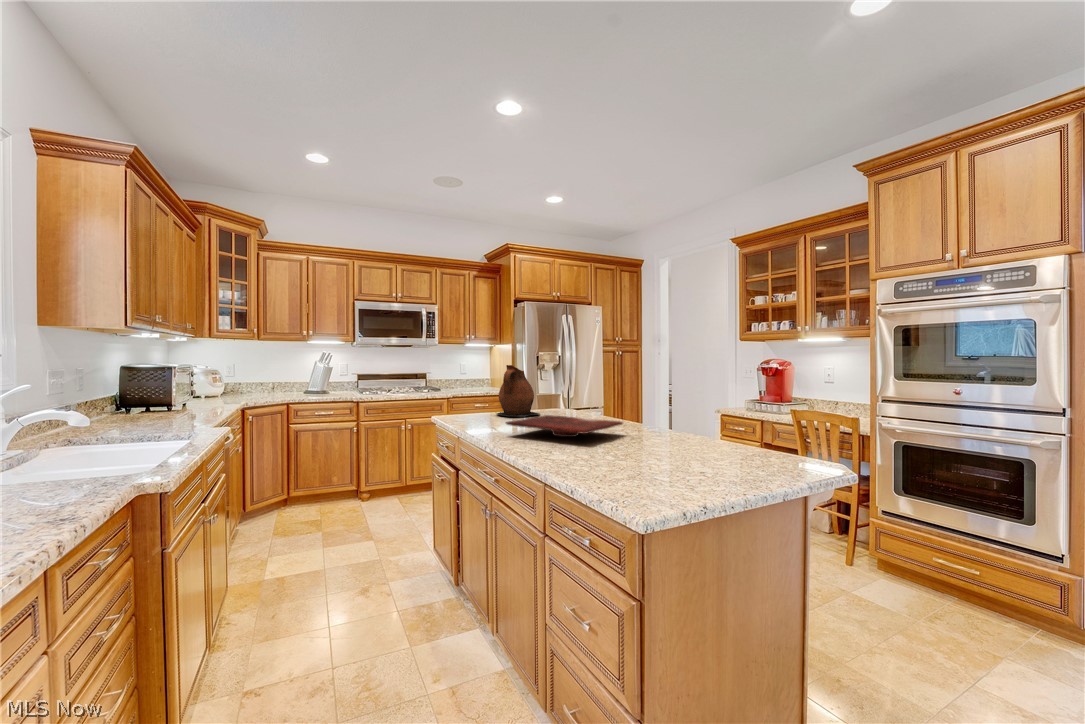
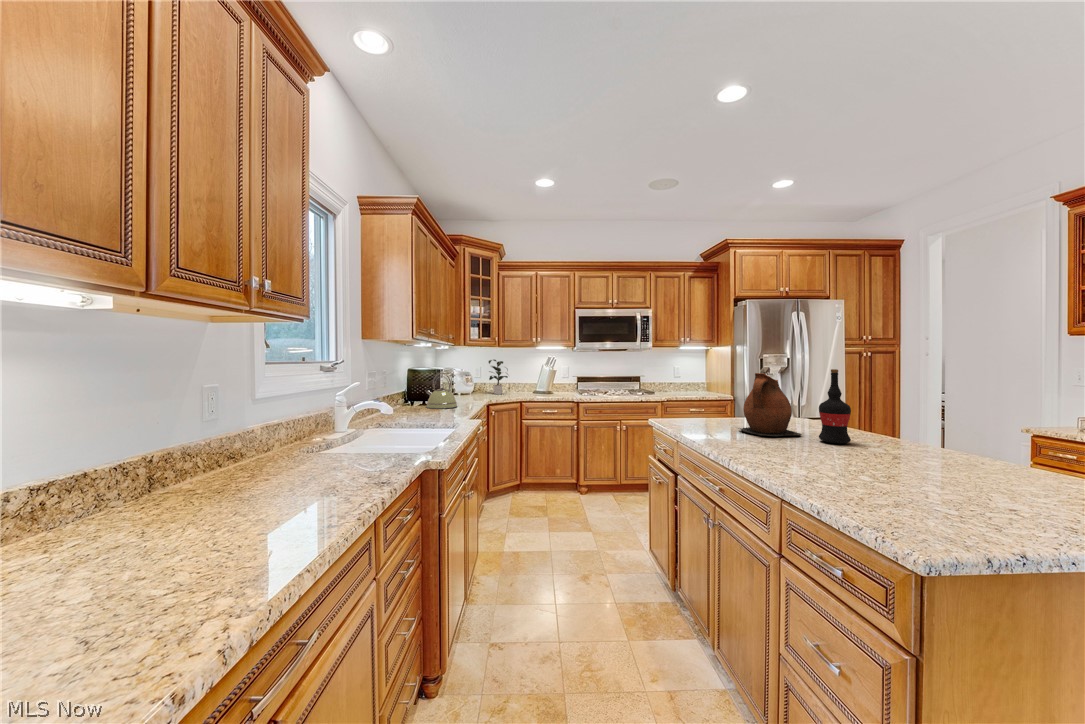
potted plant: none [237,355,279,397] -> present [489,360,508,394]
wine bottle: none [549,361,569,418] -> present [819,369,851,443]
kettle: none [151,370,199,413] -> present [426,373,457,409]
cutting board: present [506,415,623,437] -> none [781,443,996,490]

